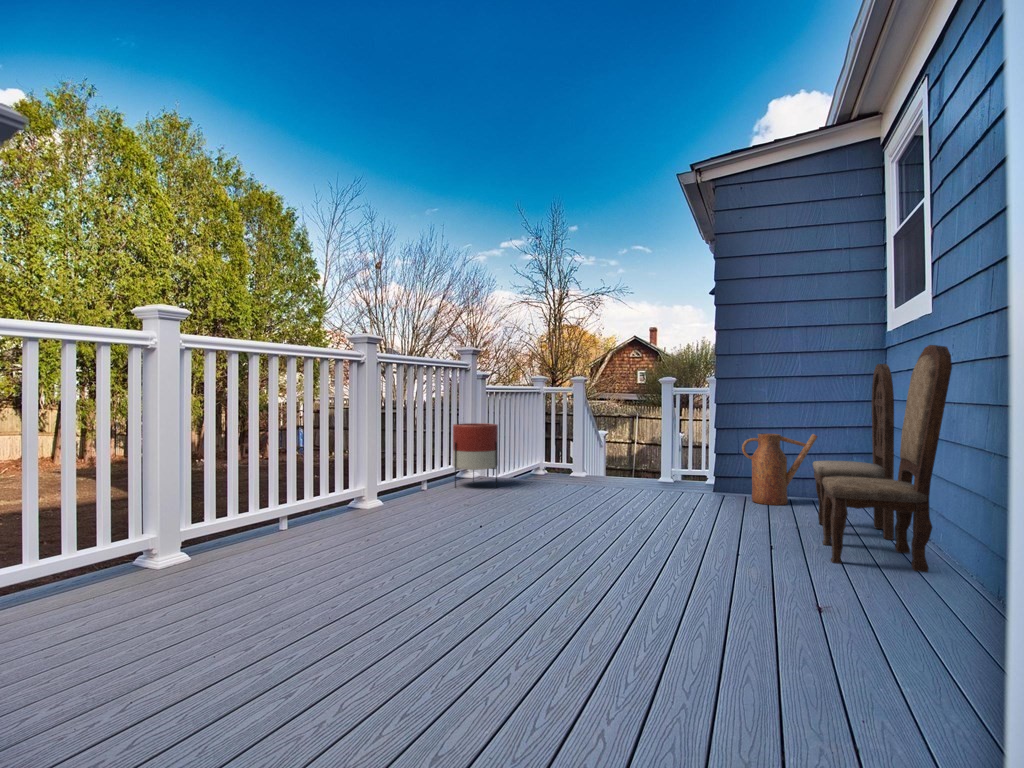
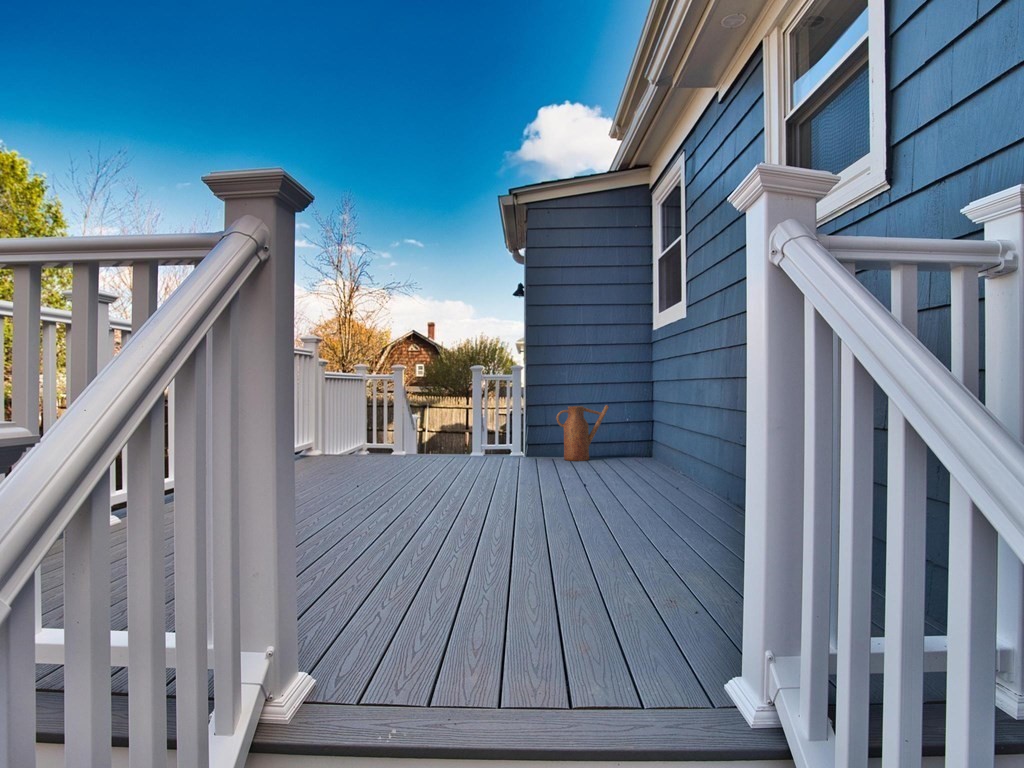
dining chair: present [813,345,952,572] -> none [613,337,707,487]
planter: present [452,423,498,488] -> none [299,407,346,470]

